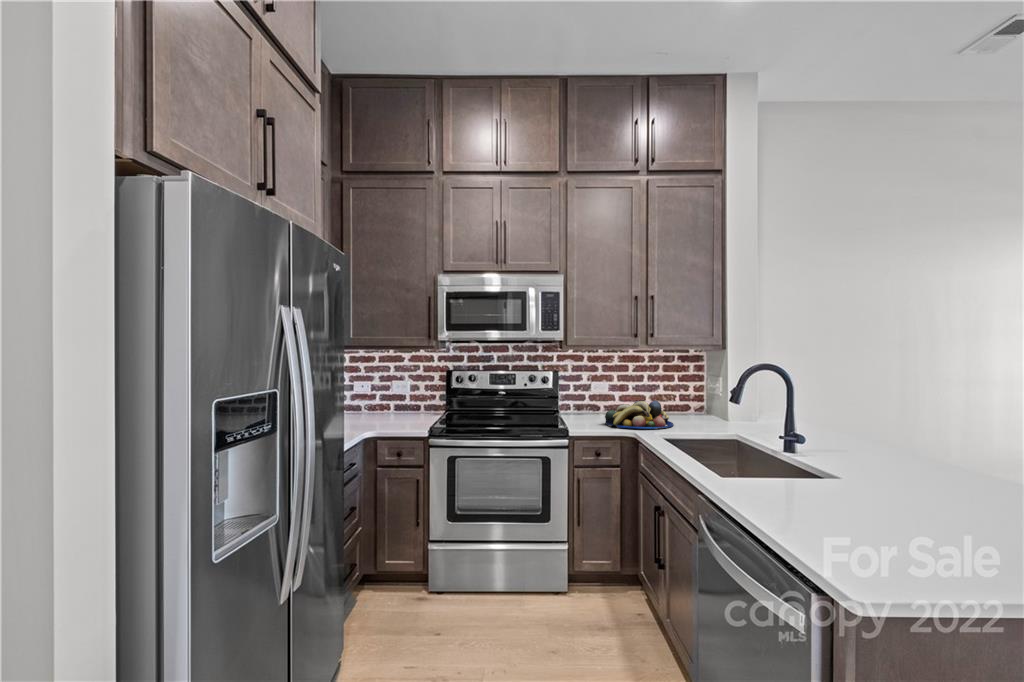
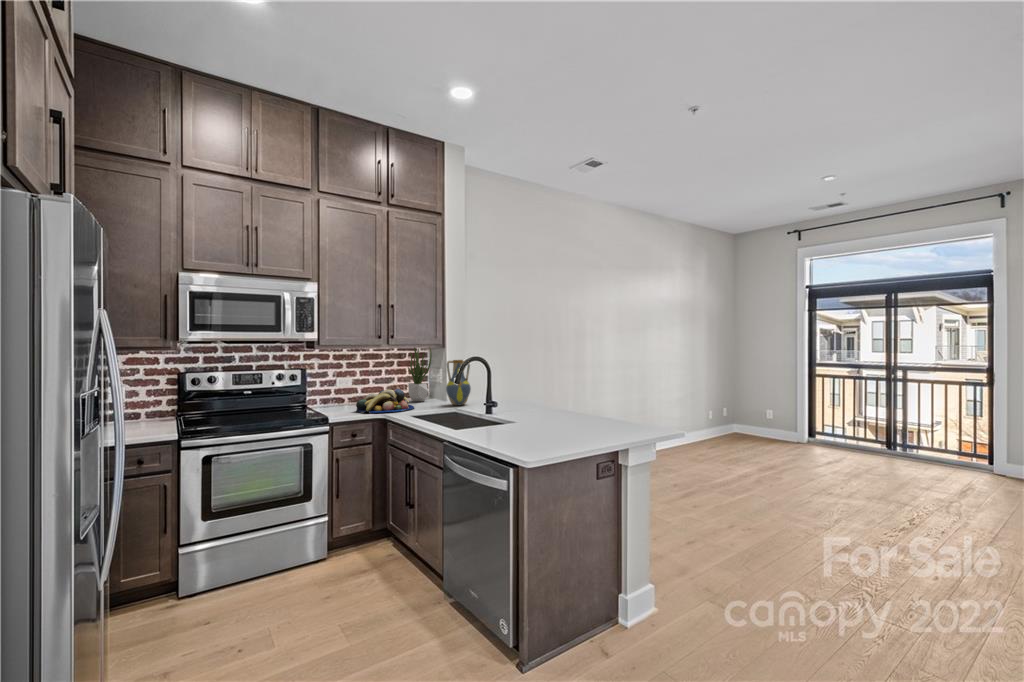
potted plant: none [672,347,704,418] -> present [408,348,432,401]
vase: none [716,368,750,429] -> present [446,360,471,405]

